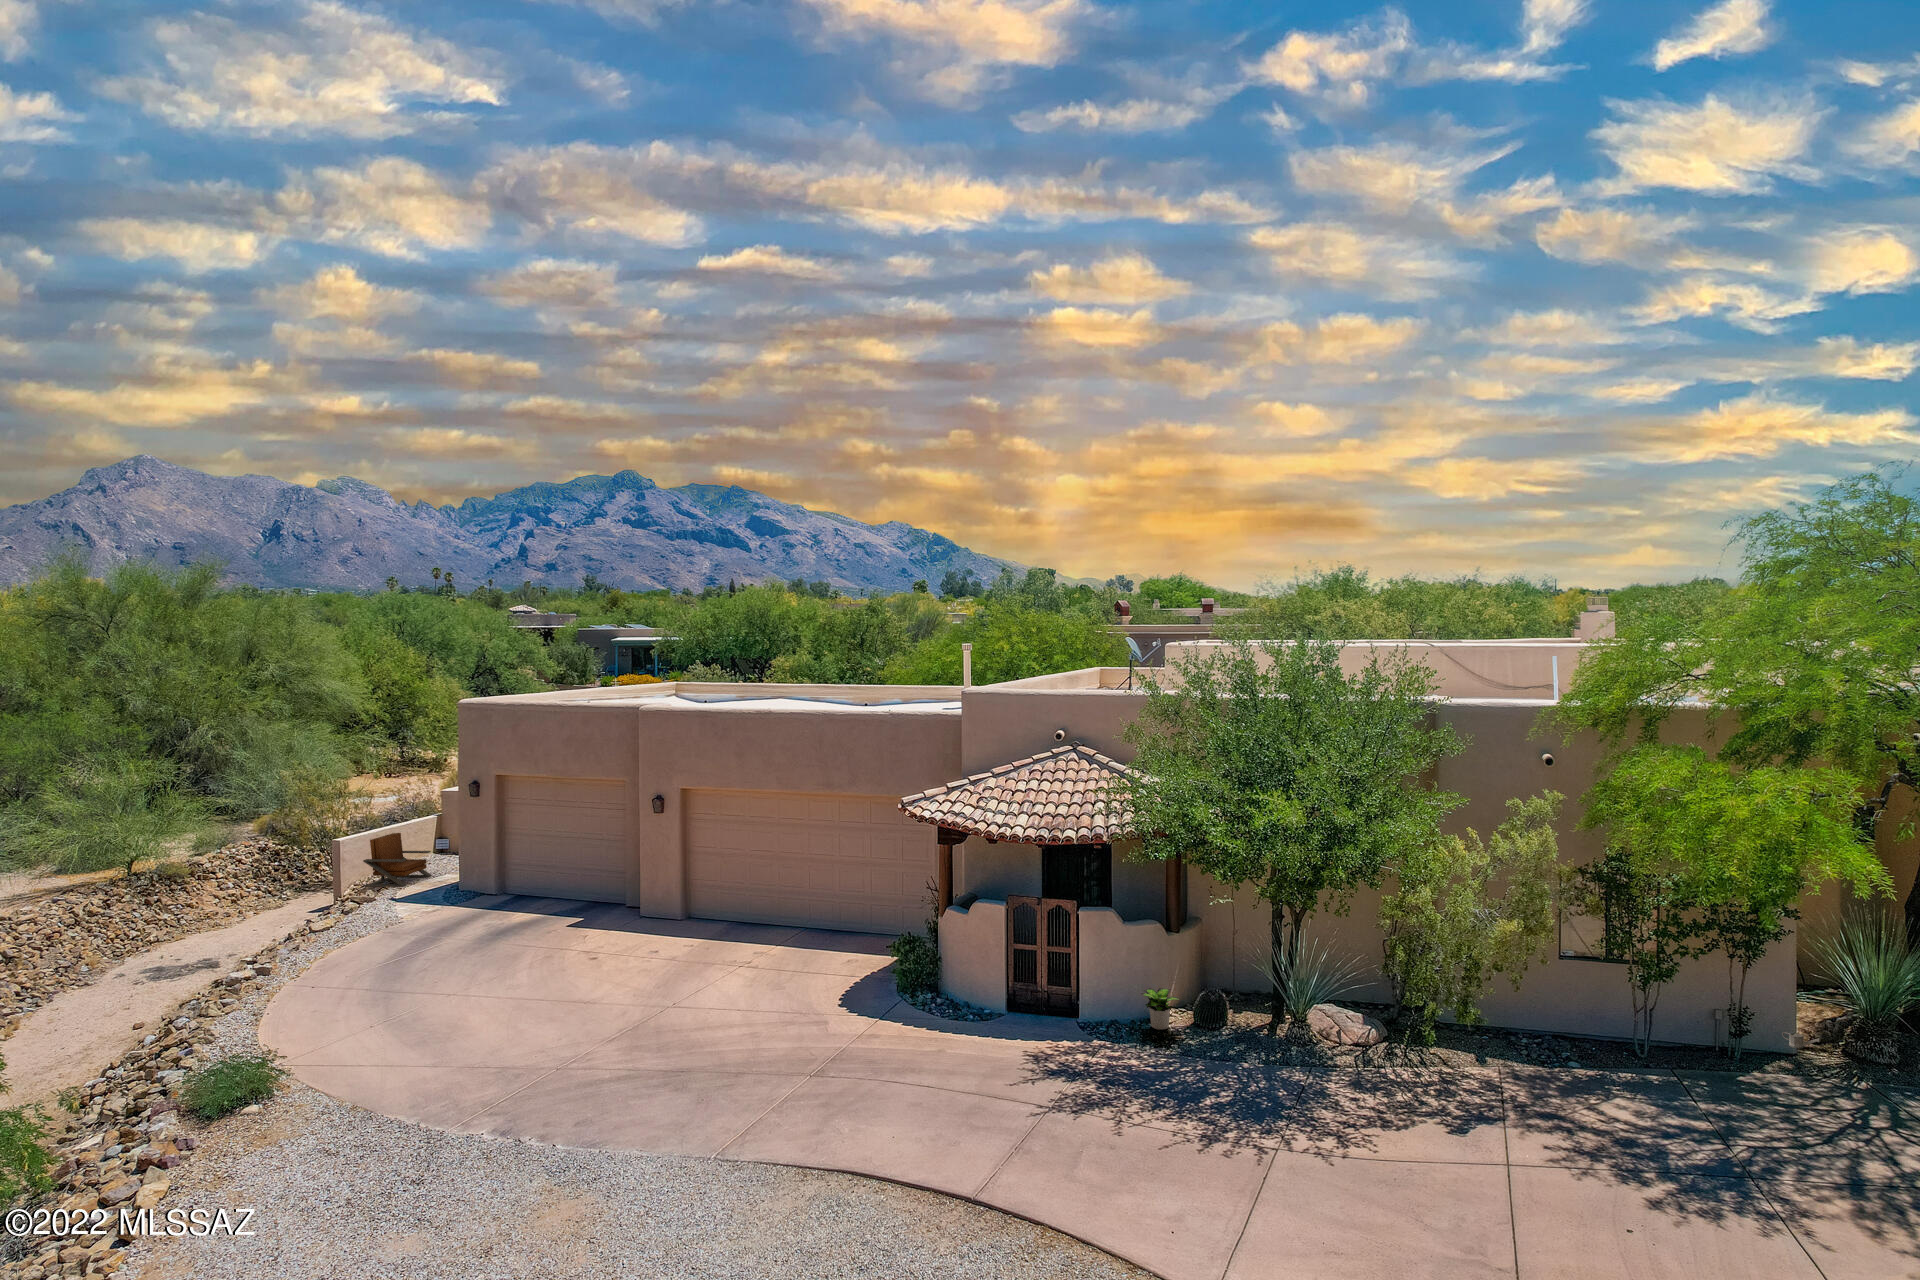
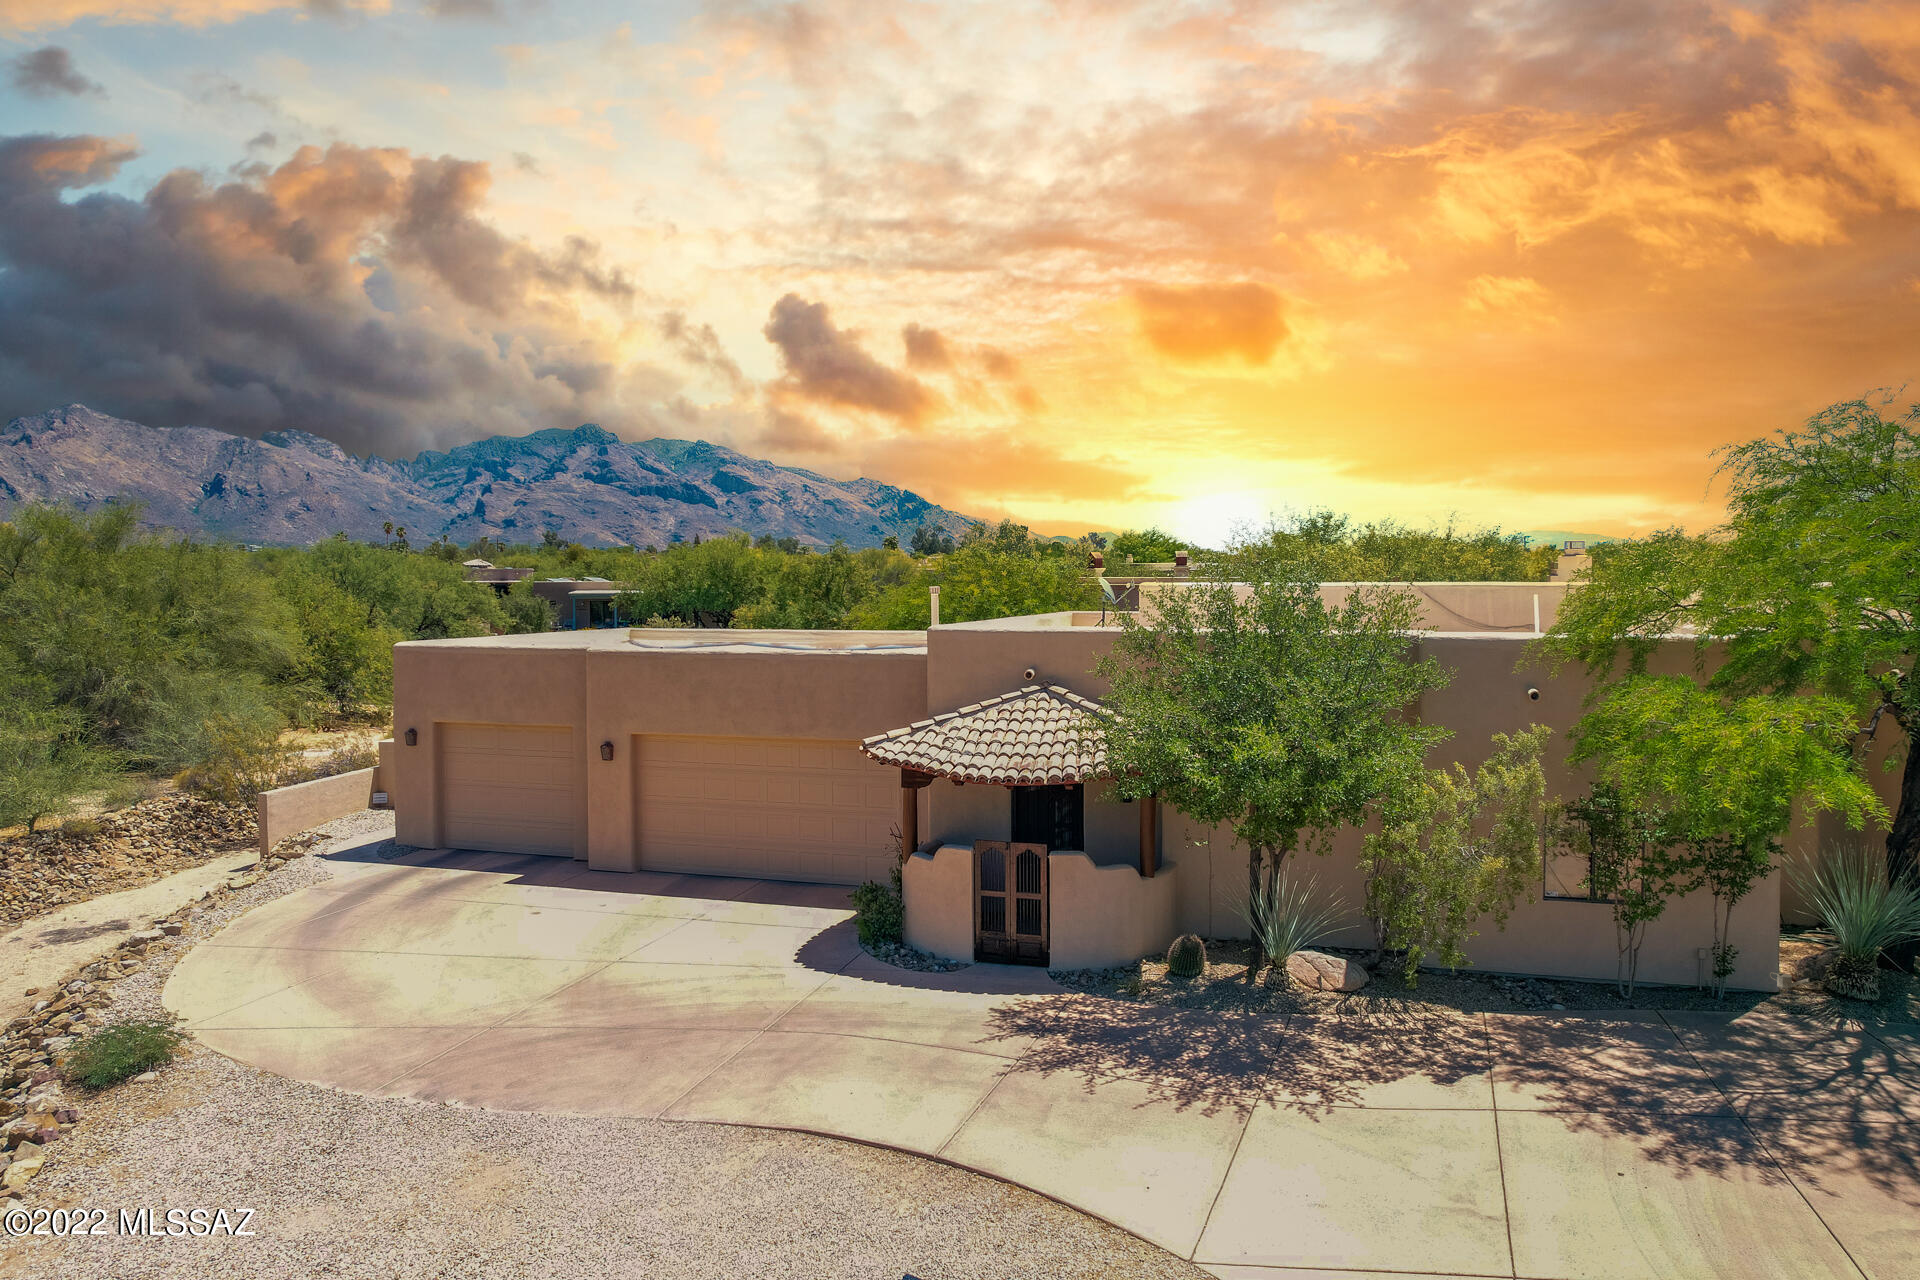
lounge chair: present [363,833,431,887] -> none [286,786,361,842]
potted plant: present [1141,988,1179,1030] -> none [1111,935,1154,978]

